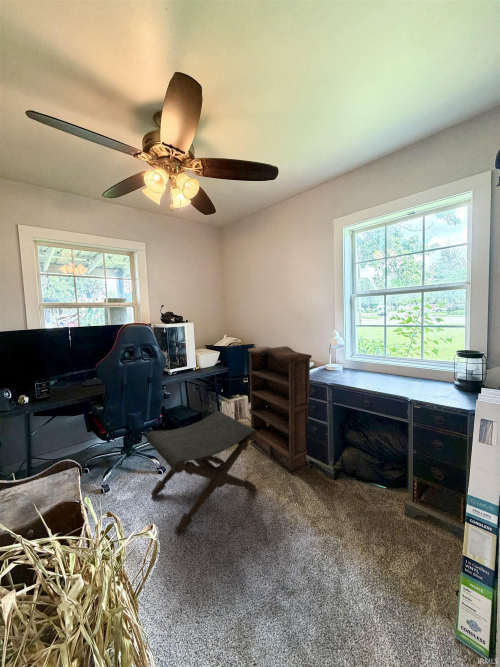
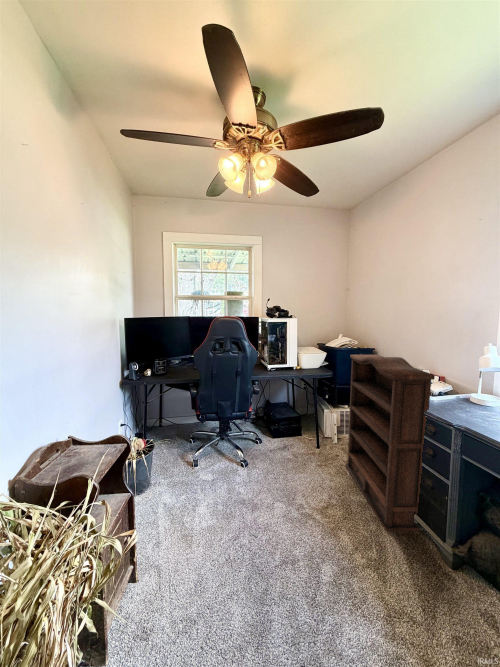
footstool: present [146,411,257,535] -> none [224,419,335,537]

